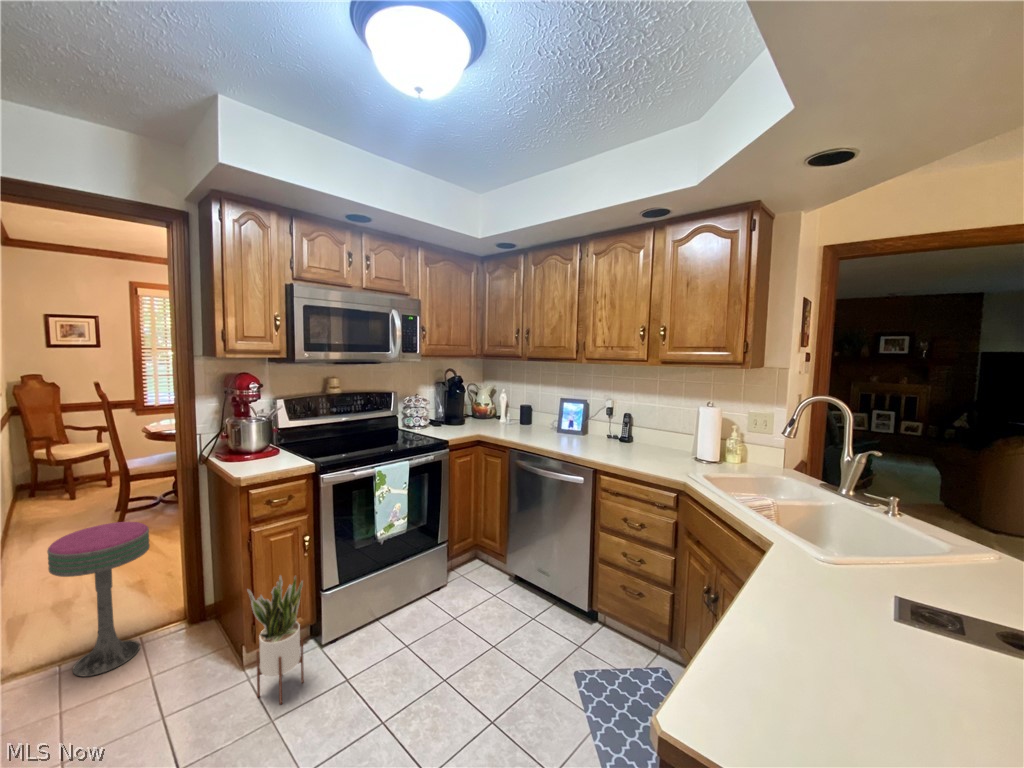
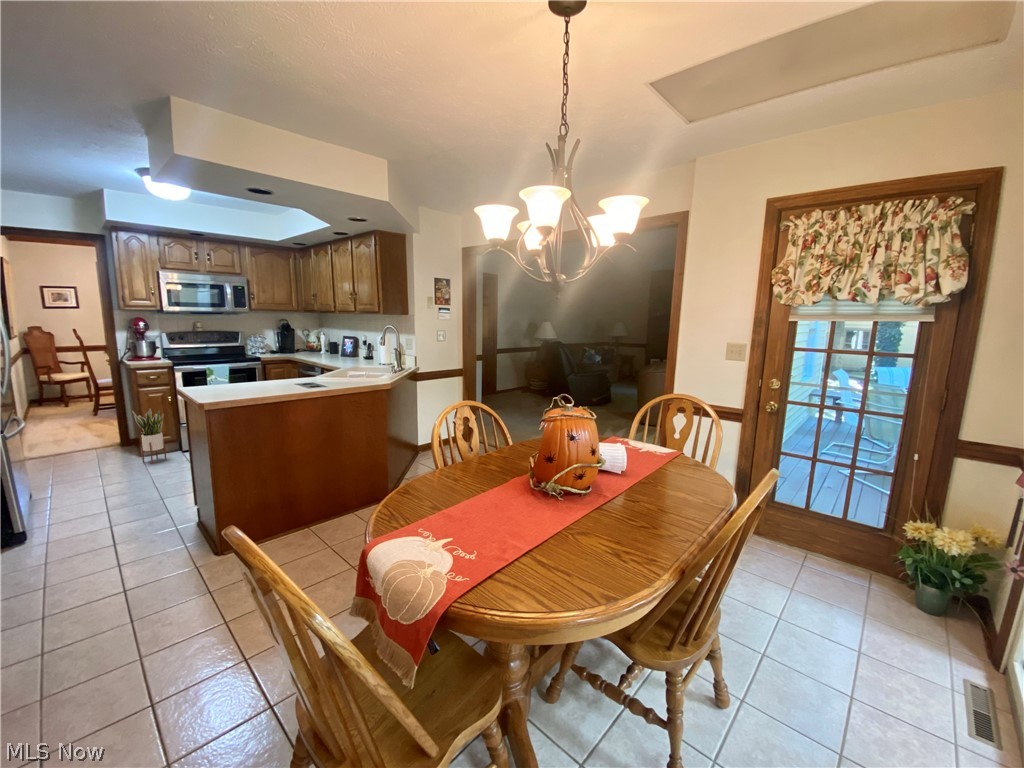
bar stool: present [47,522,150,677] -> none [46,392,96,457]

